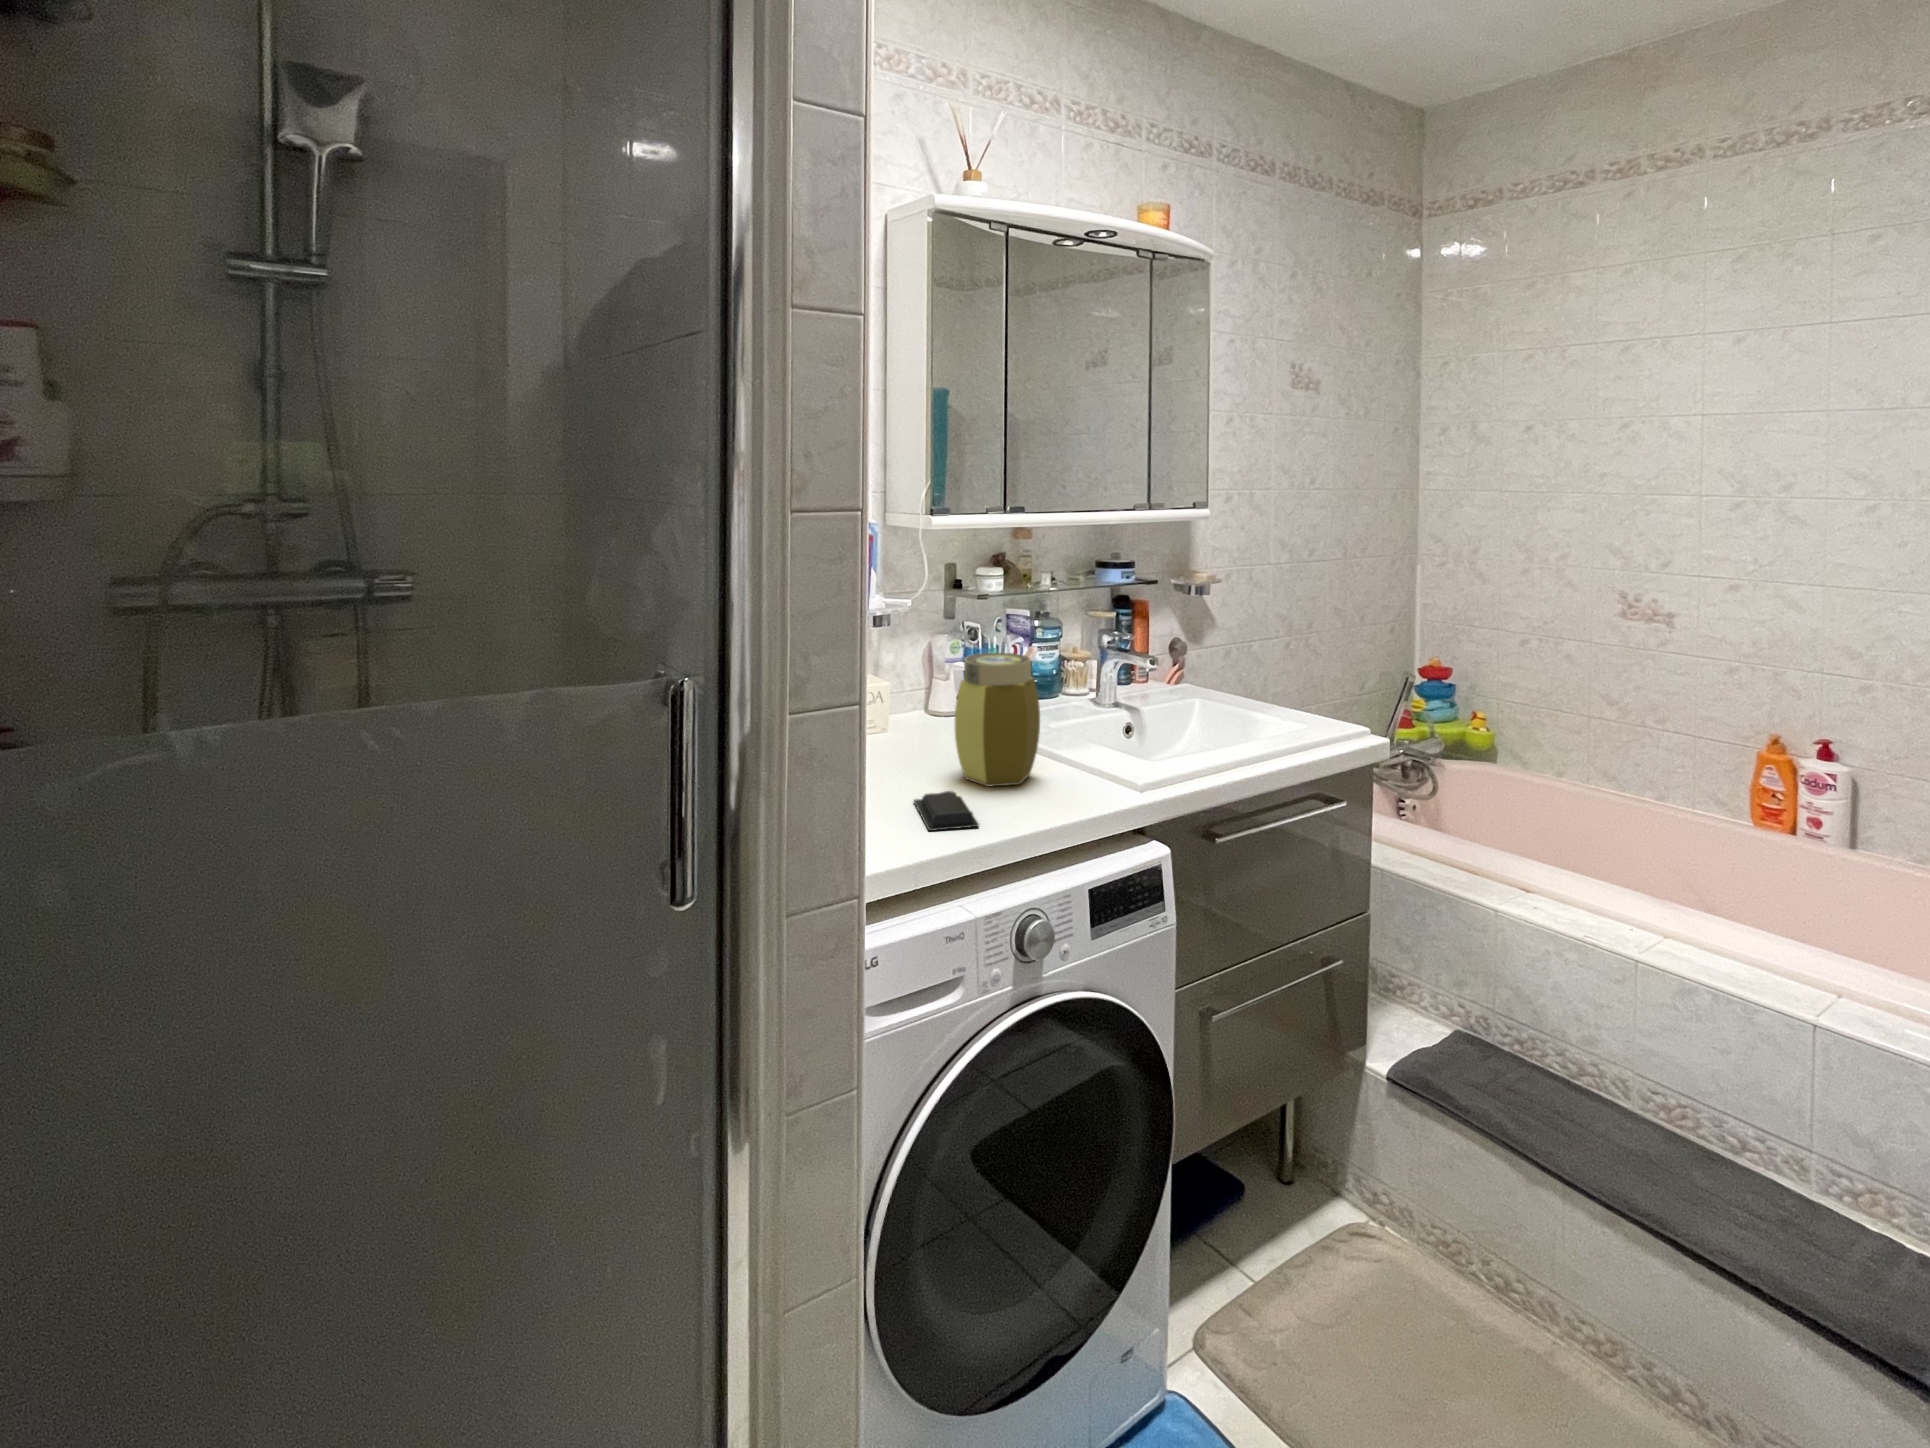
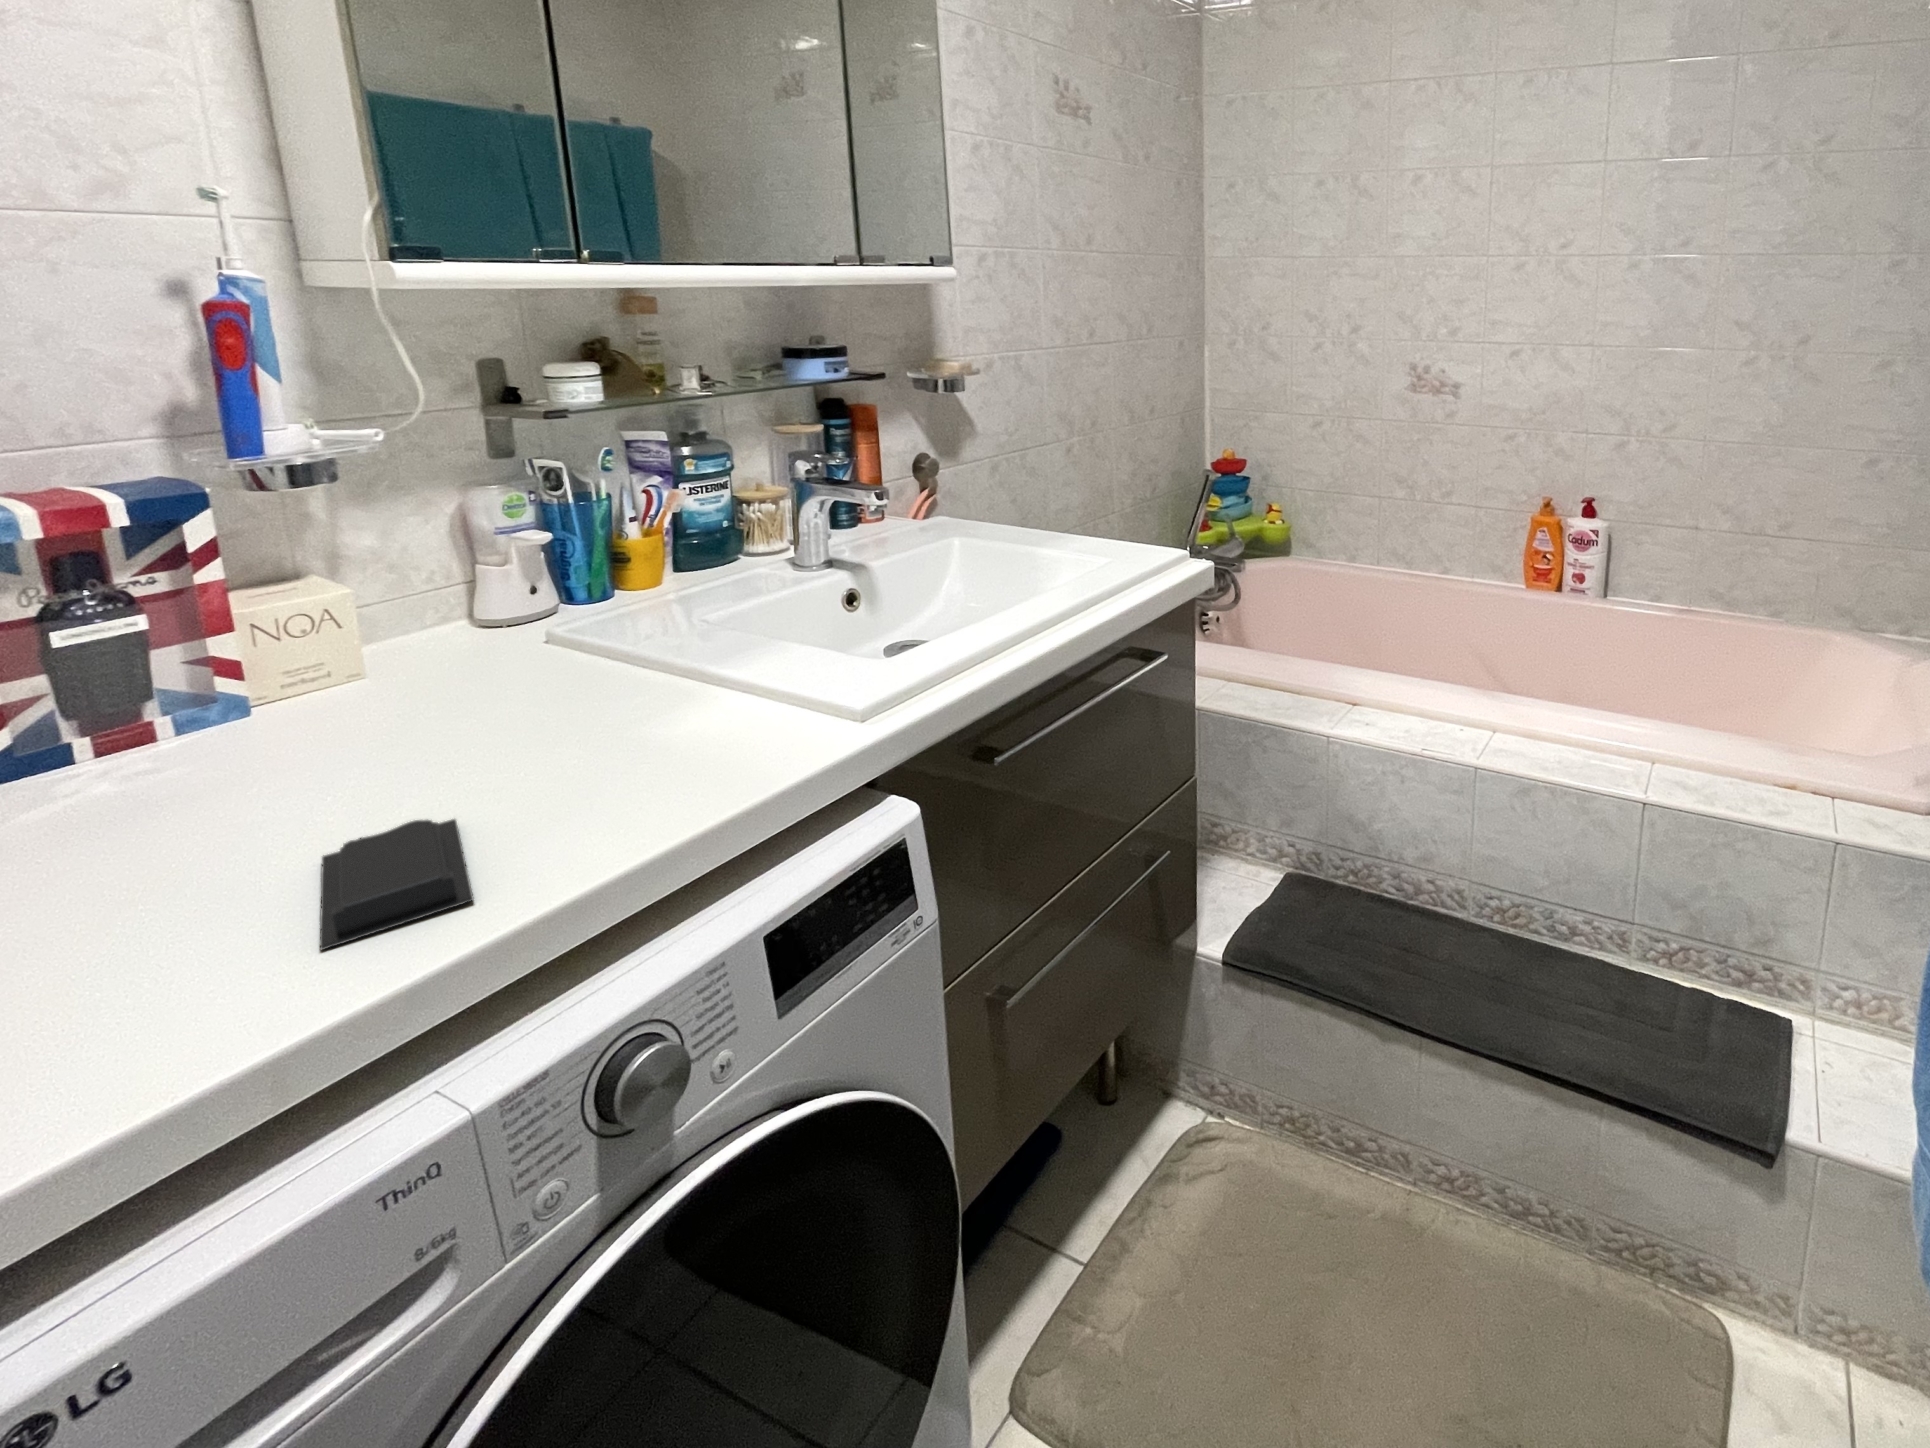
jar: present [955,653,1040,787] -> none [443,512,655,776]

